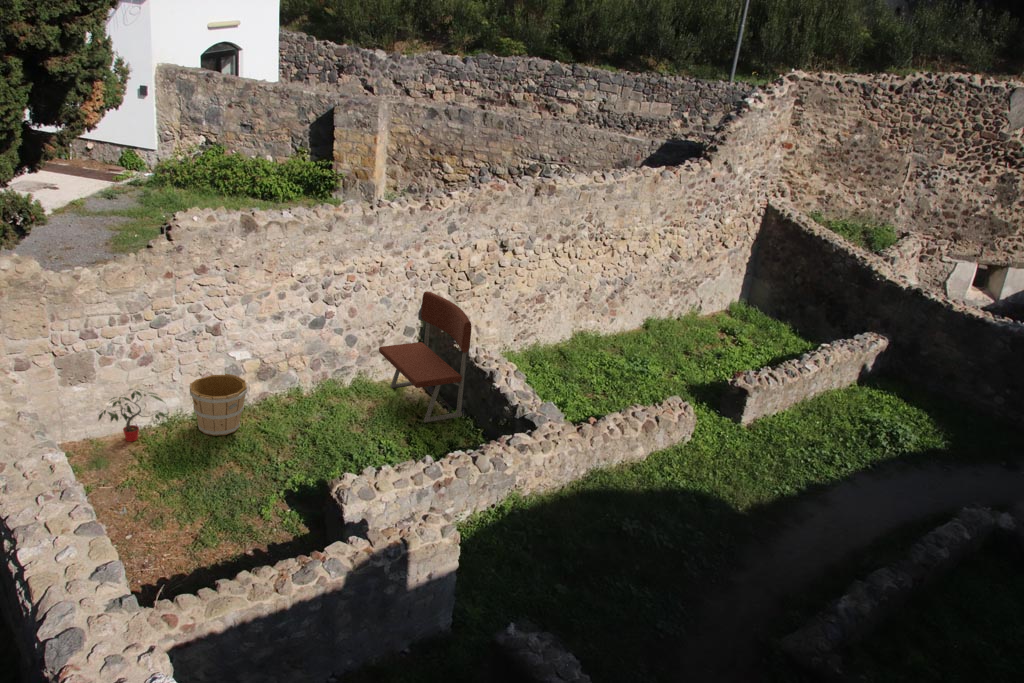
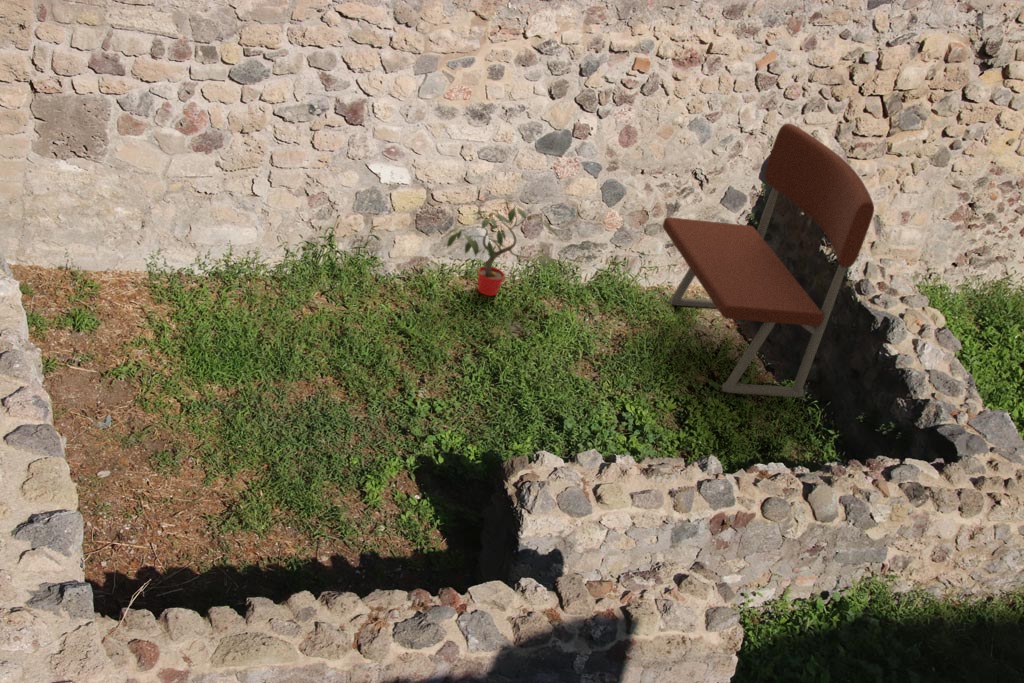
wooden bucket: present [190,373,247,436] -> none [276,199,389,323]
potted plant: present [99,389,166,441] -> present [447,202,560,296]

